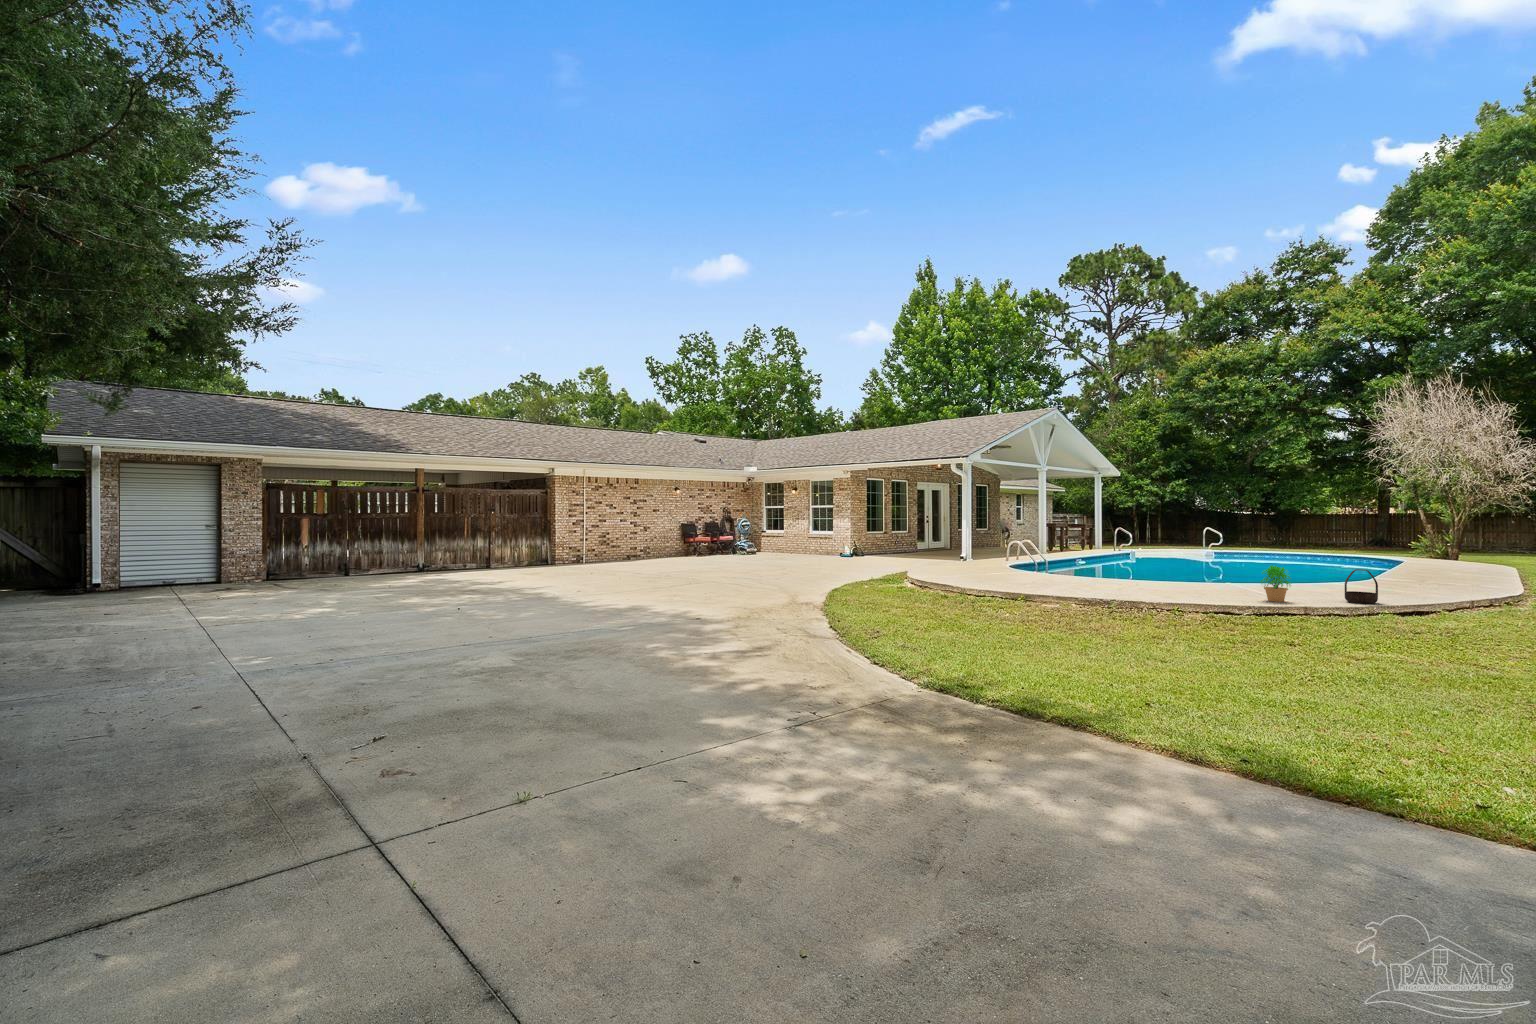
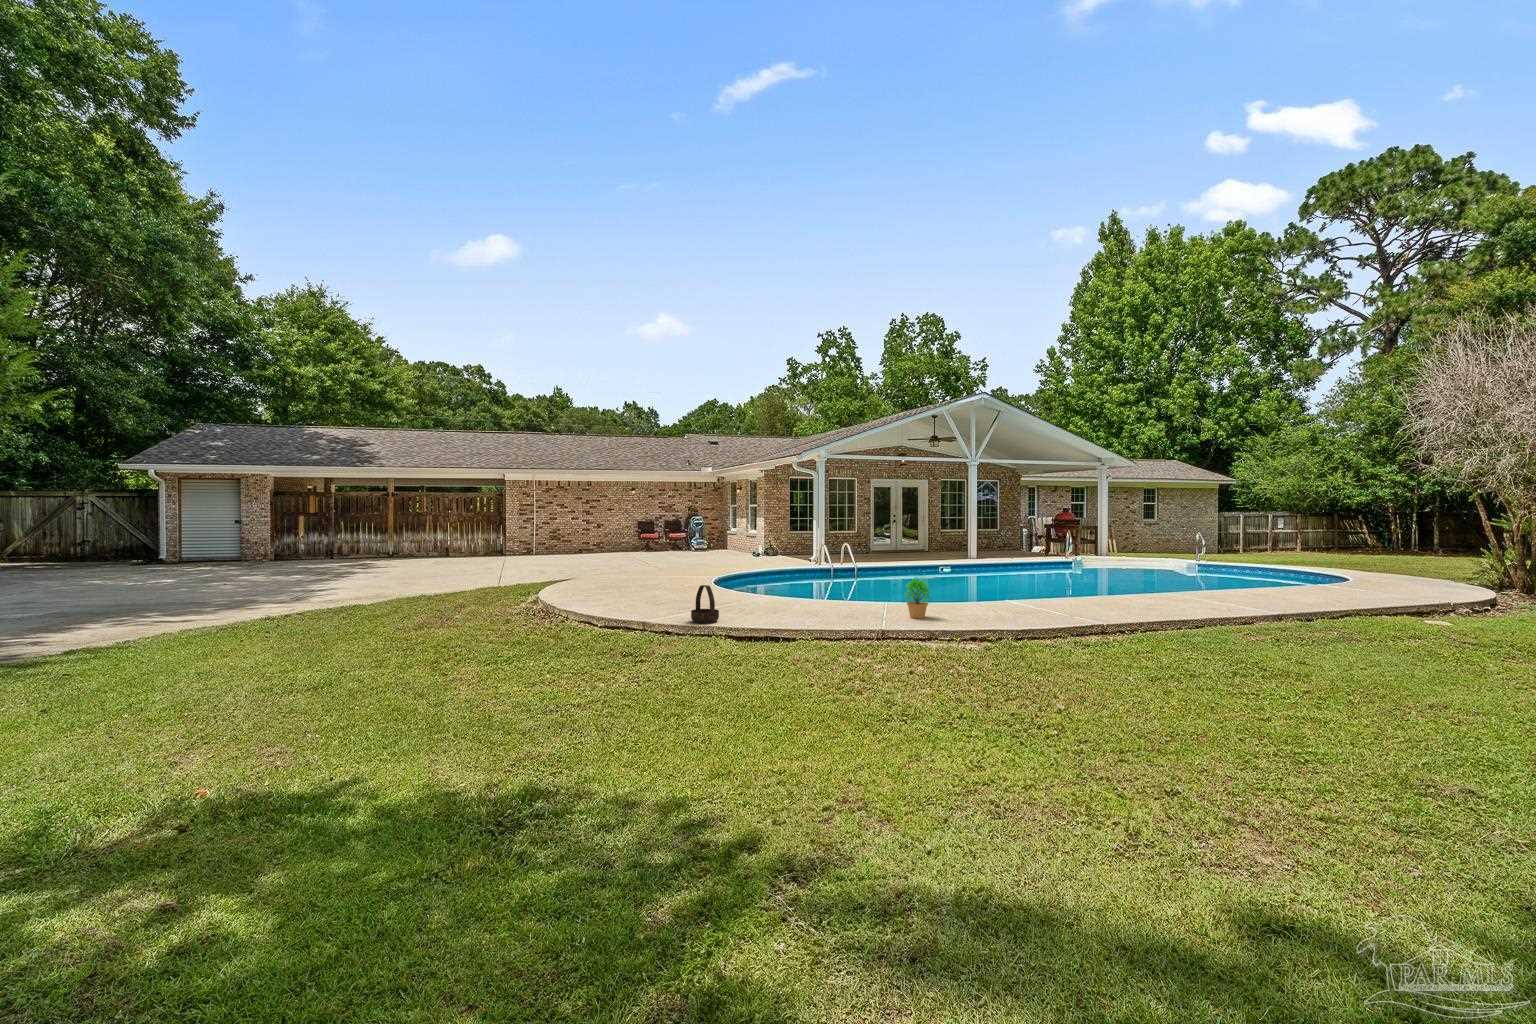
potted plant: present [1261,565,1290,602] -> present [905,578,930,618]

